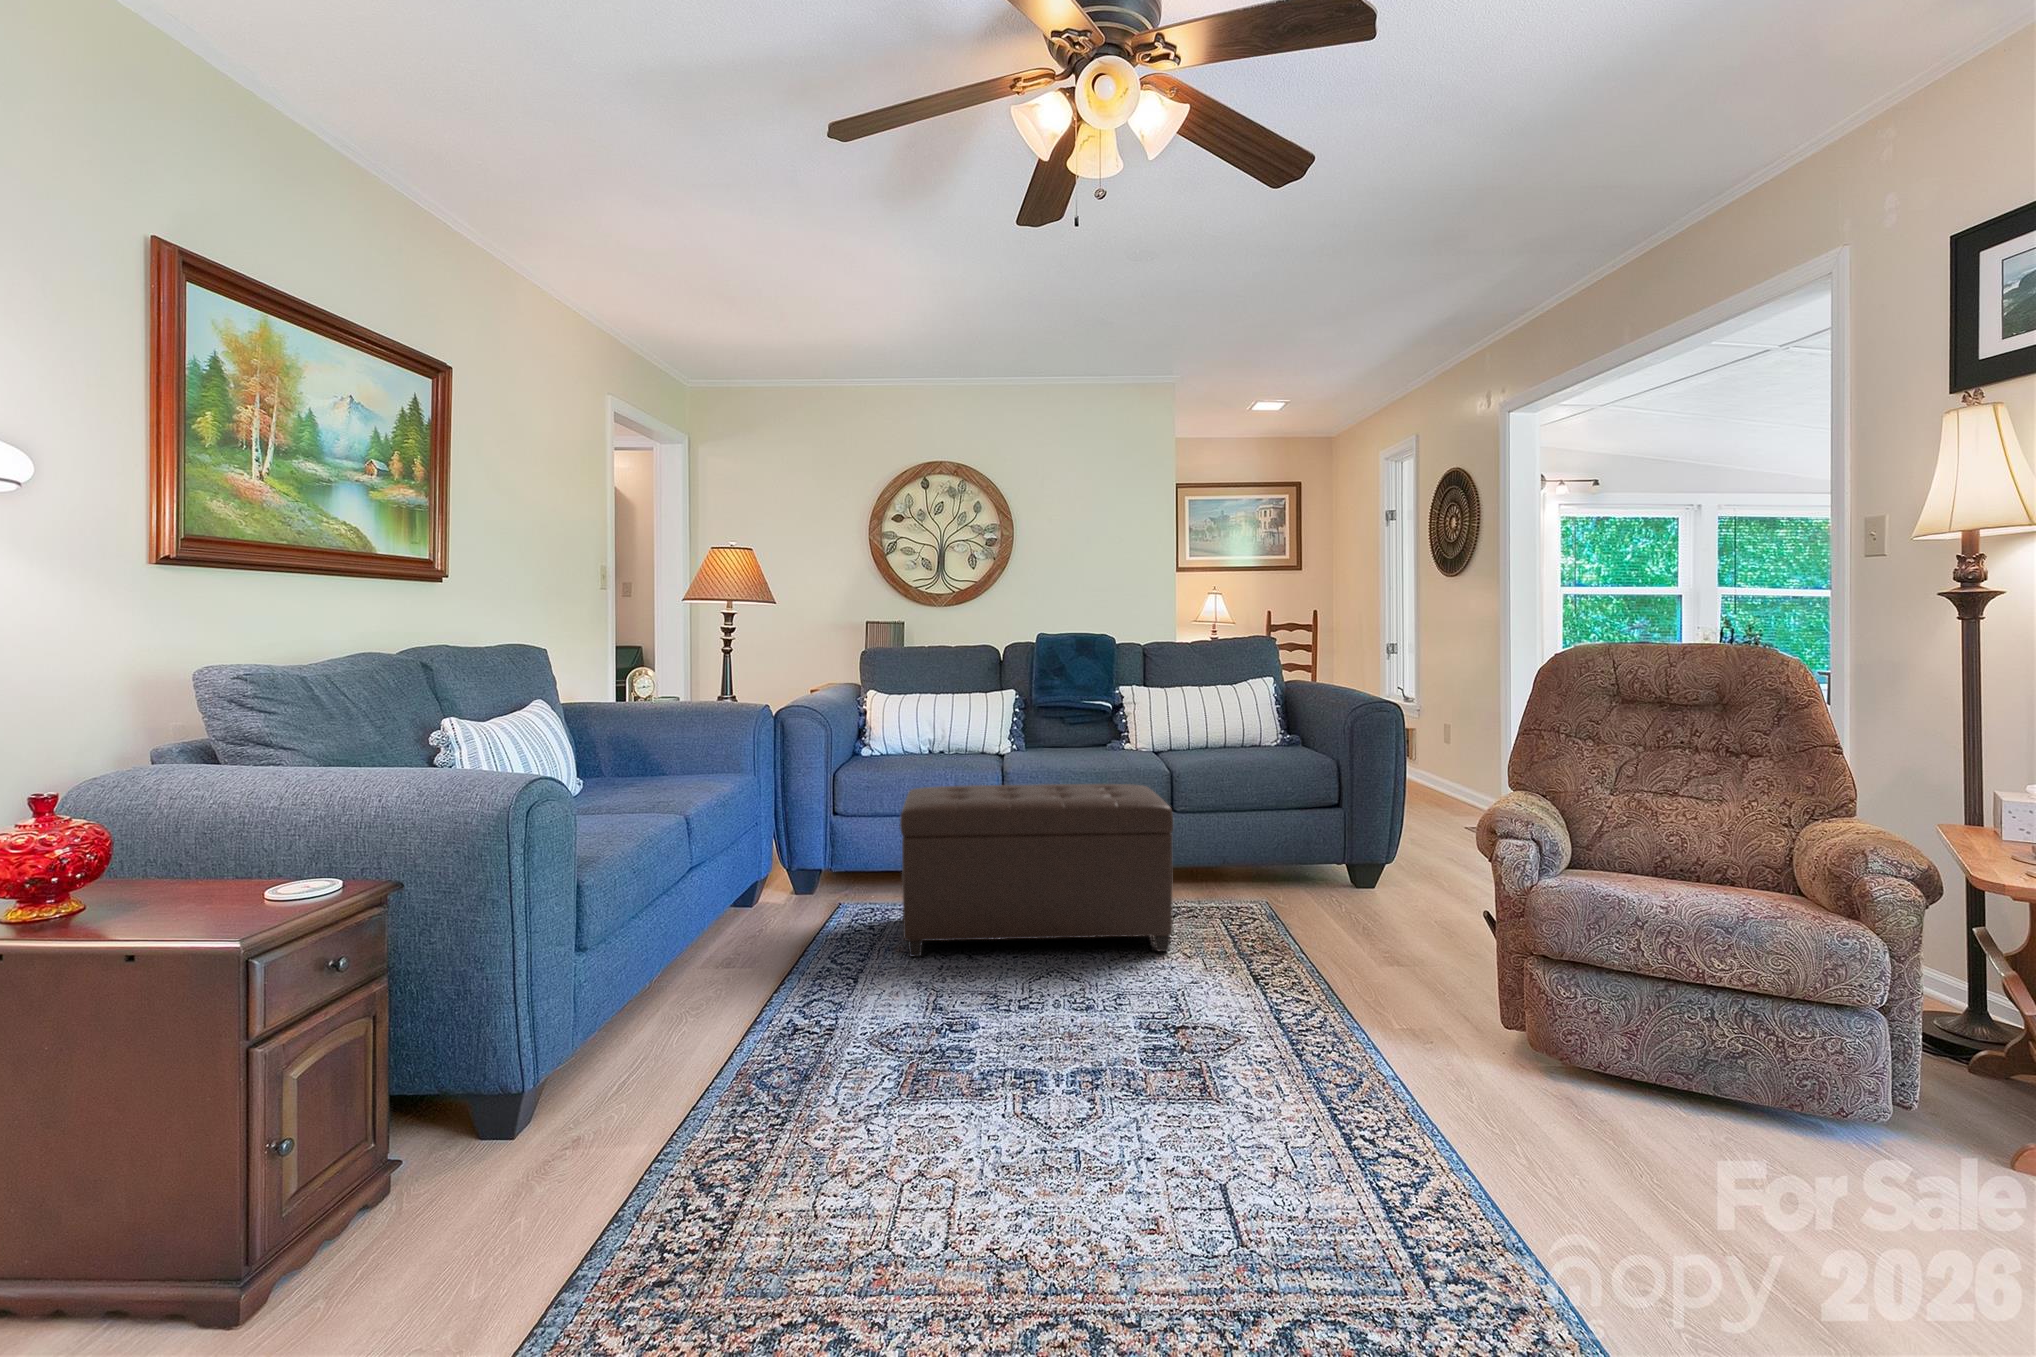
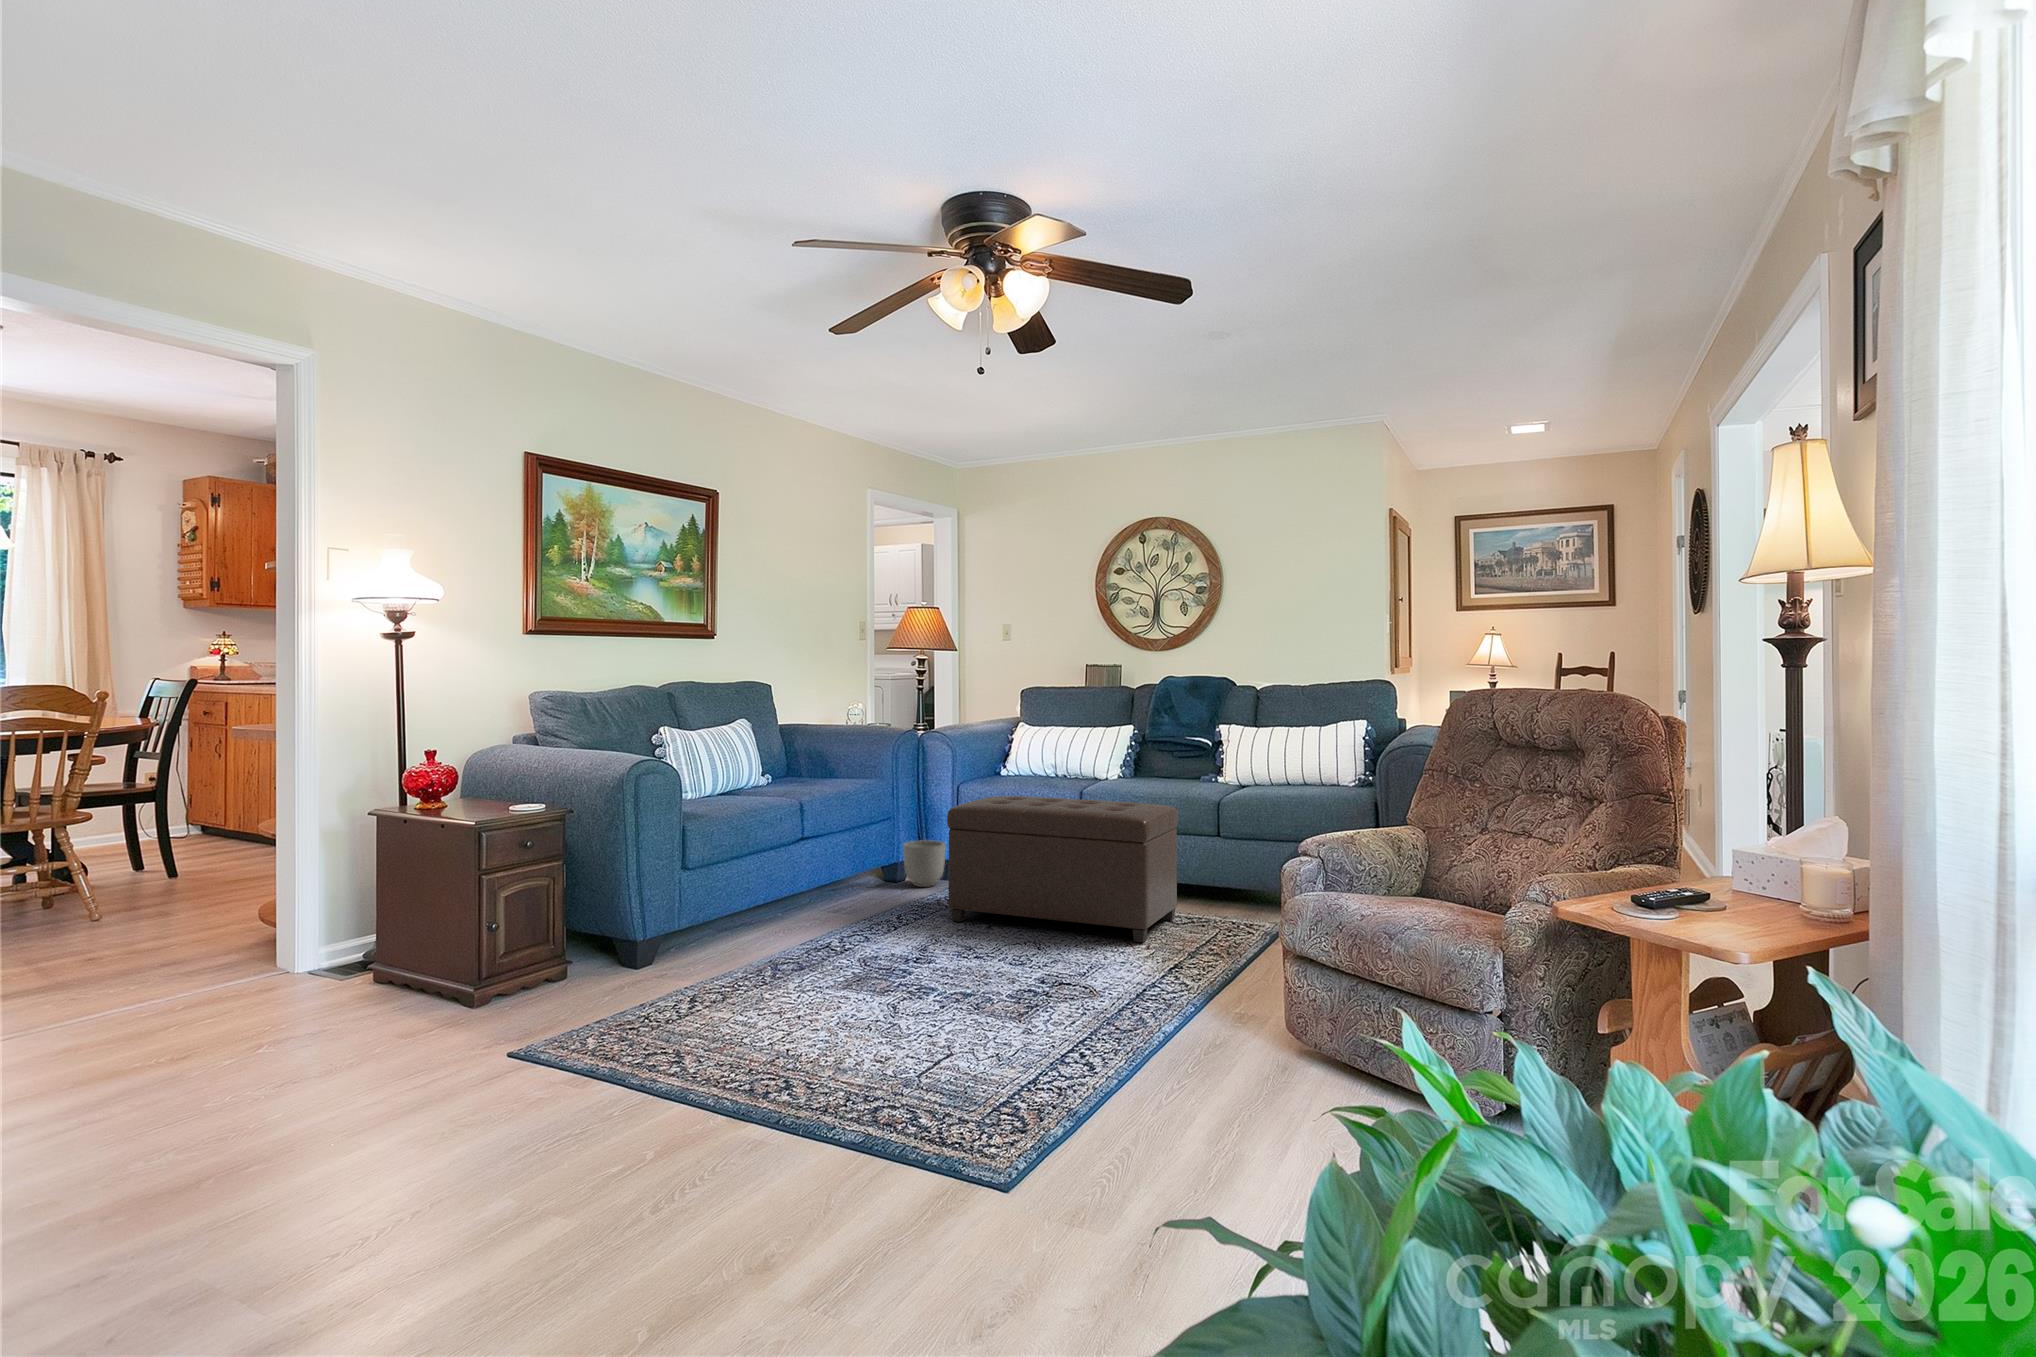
planter: none [766,850,822,912] -> present [903,840,946,887]

